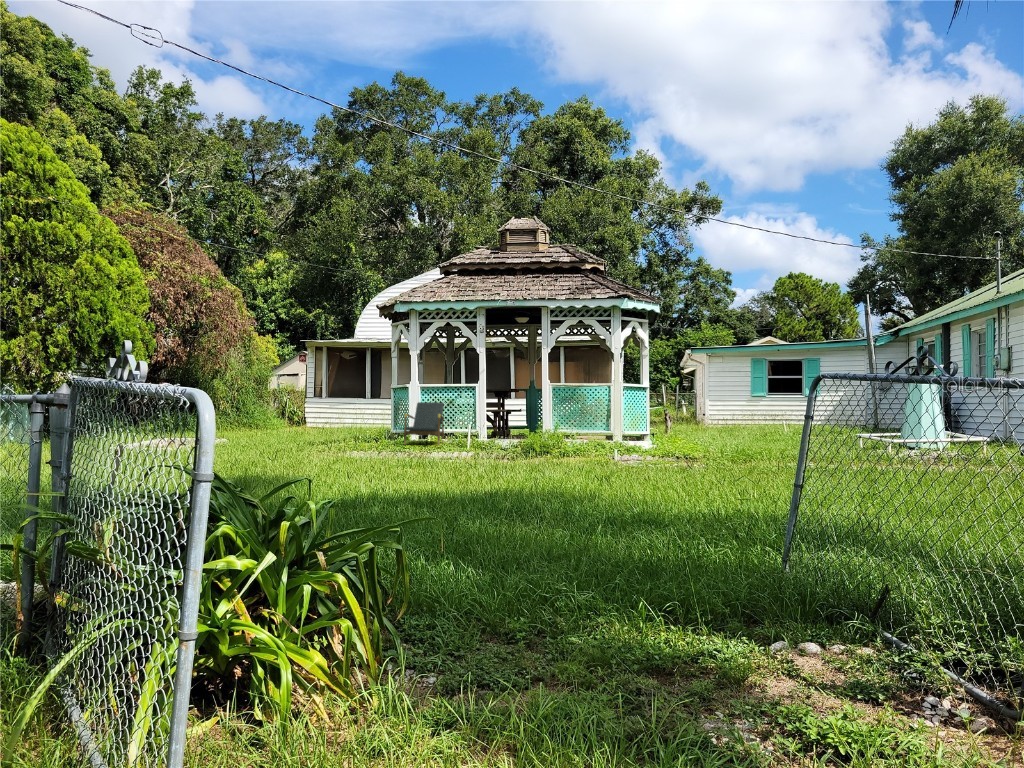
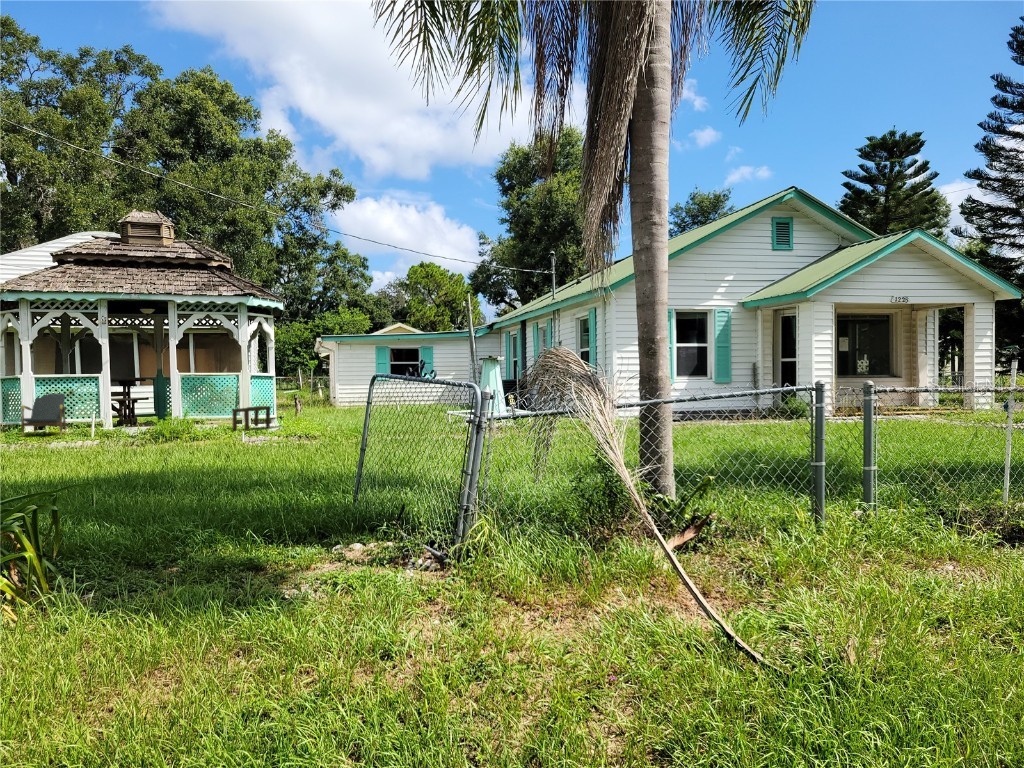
bench: none [605,420,647,447] -> present [232,406,271,431]

